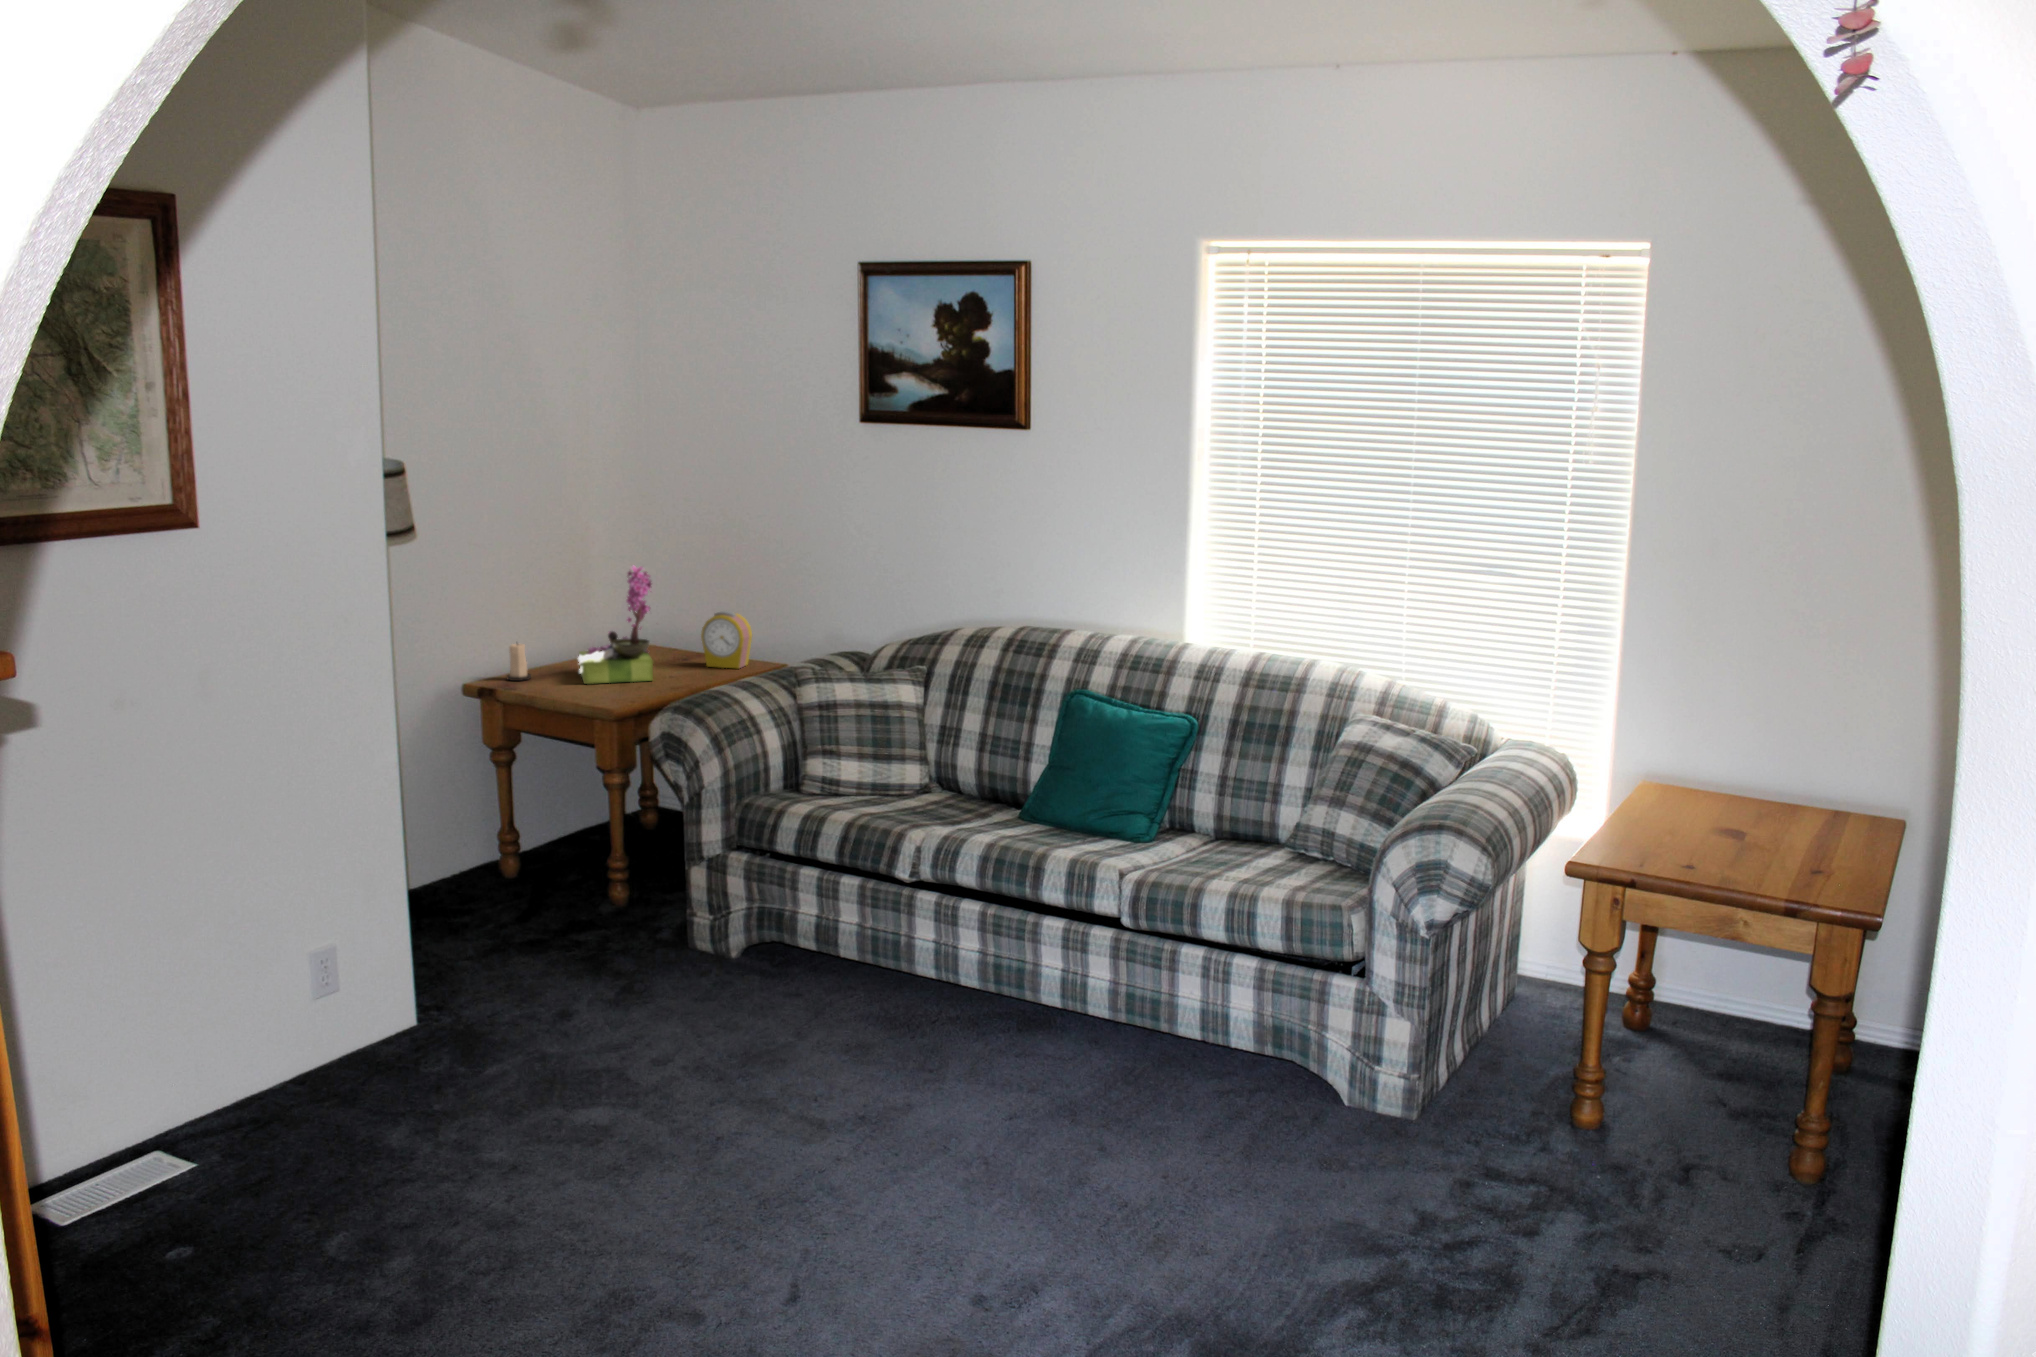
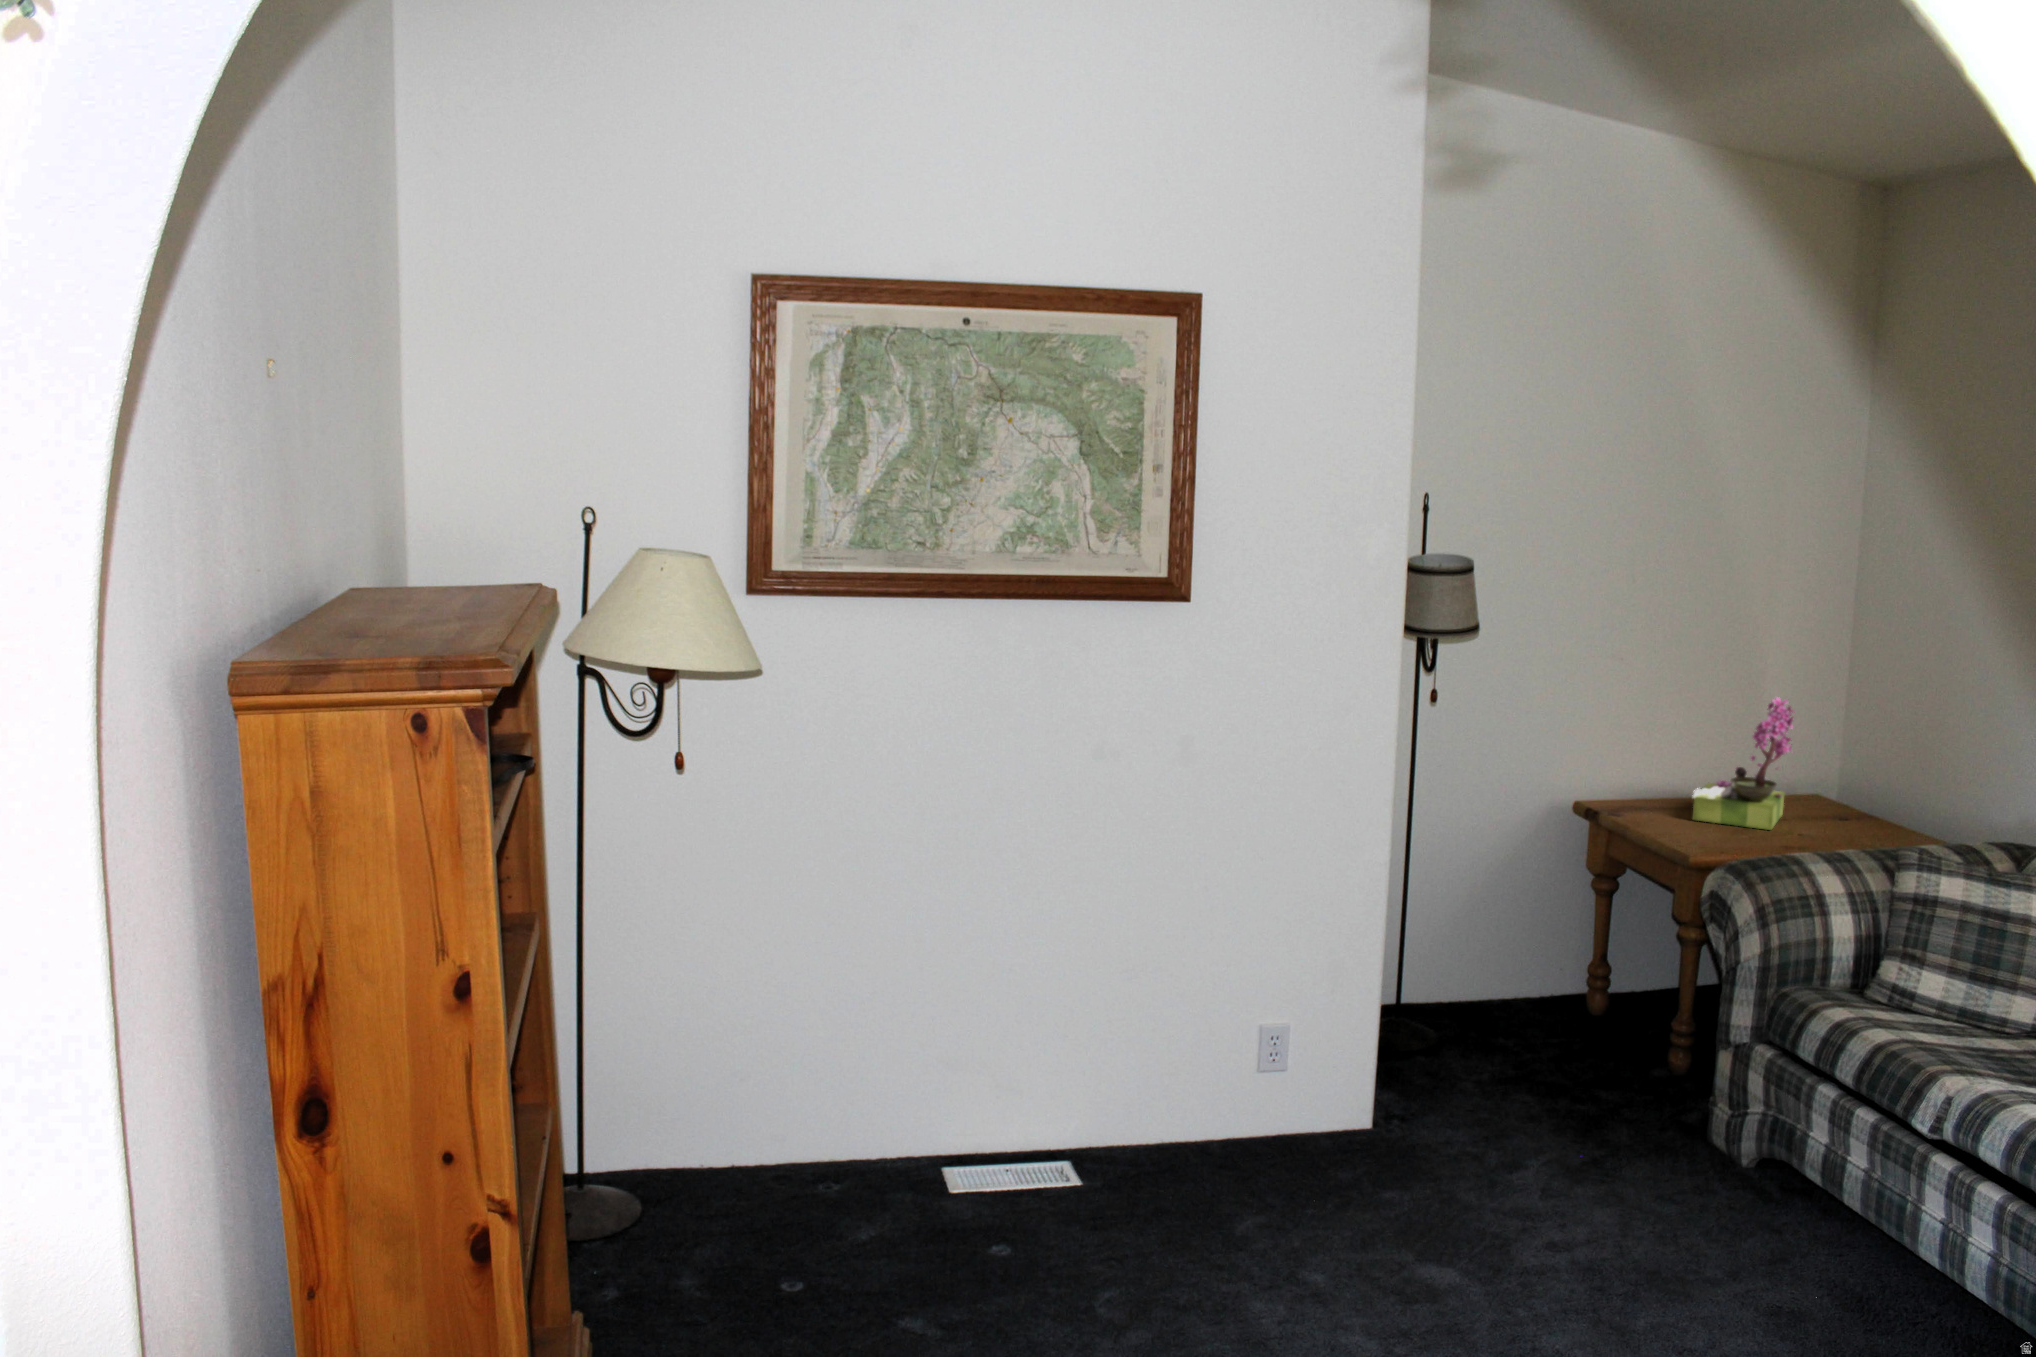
alarm clock: present [701,611,752,668] -> none [1853,763,1919,834]
candle: present [507,643,531,681] -> none [1622,762,1648,804]

